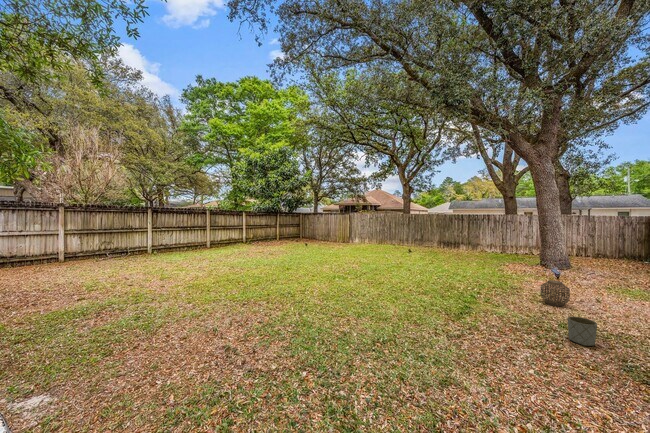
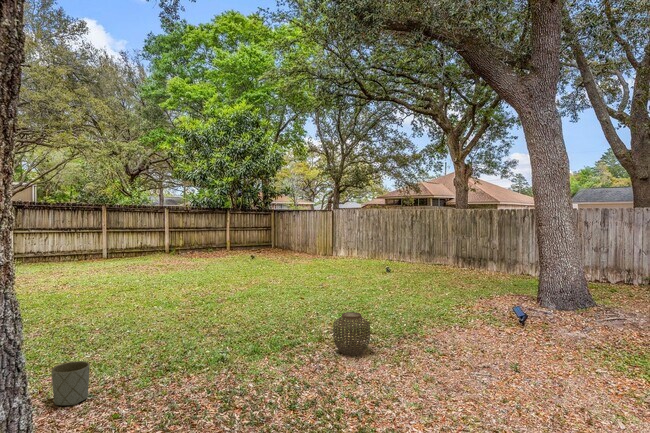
planter: present [568,316,597,346] -> present [52,361,90,405]

